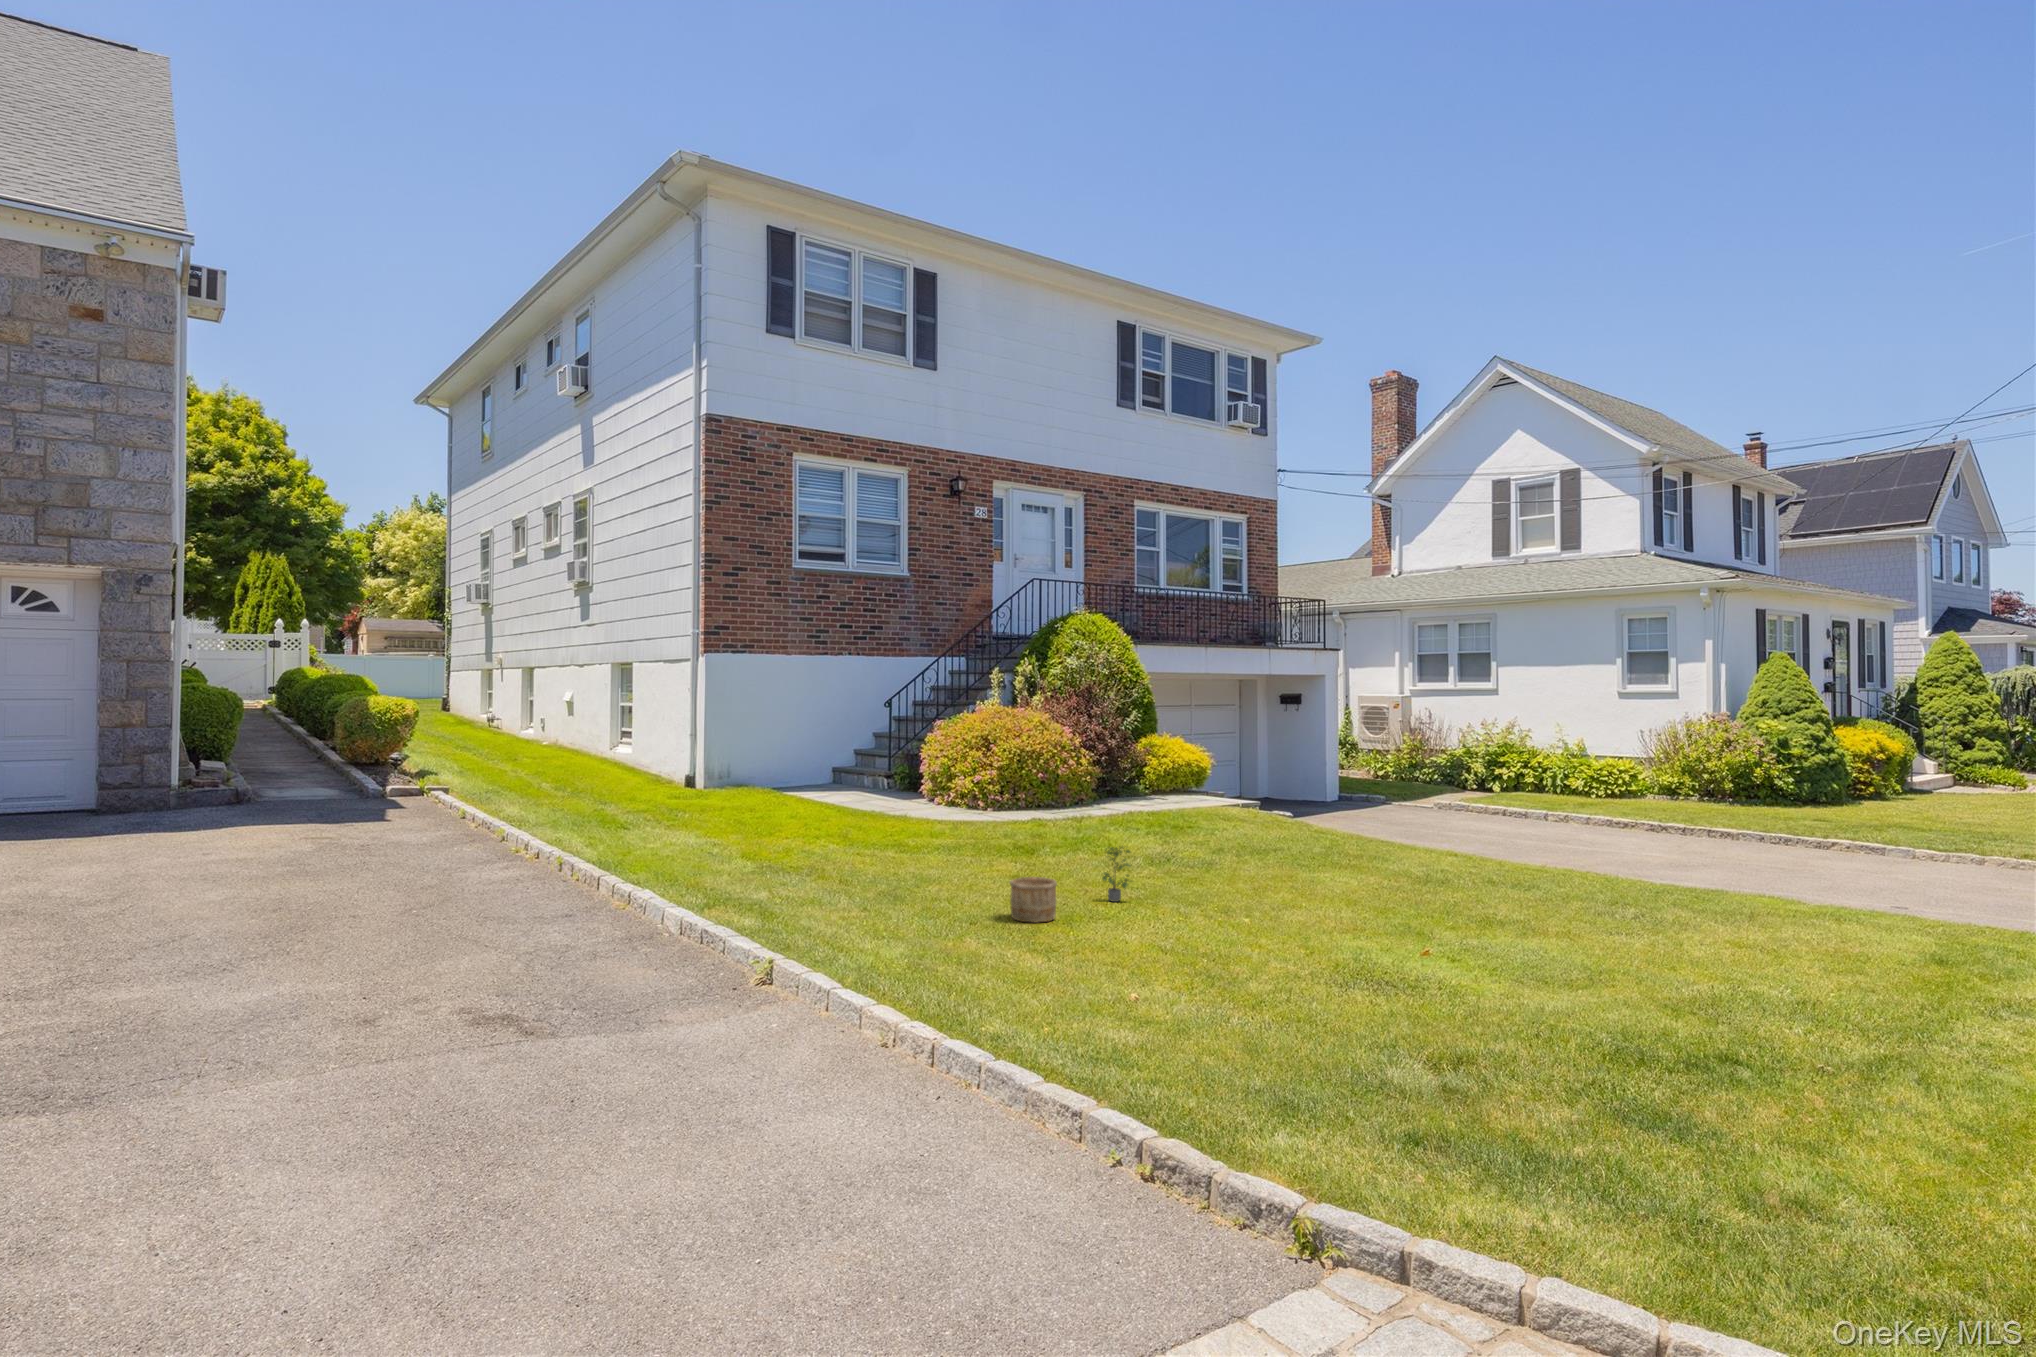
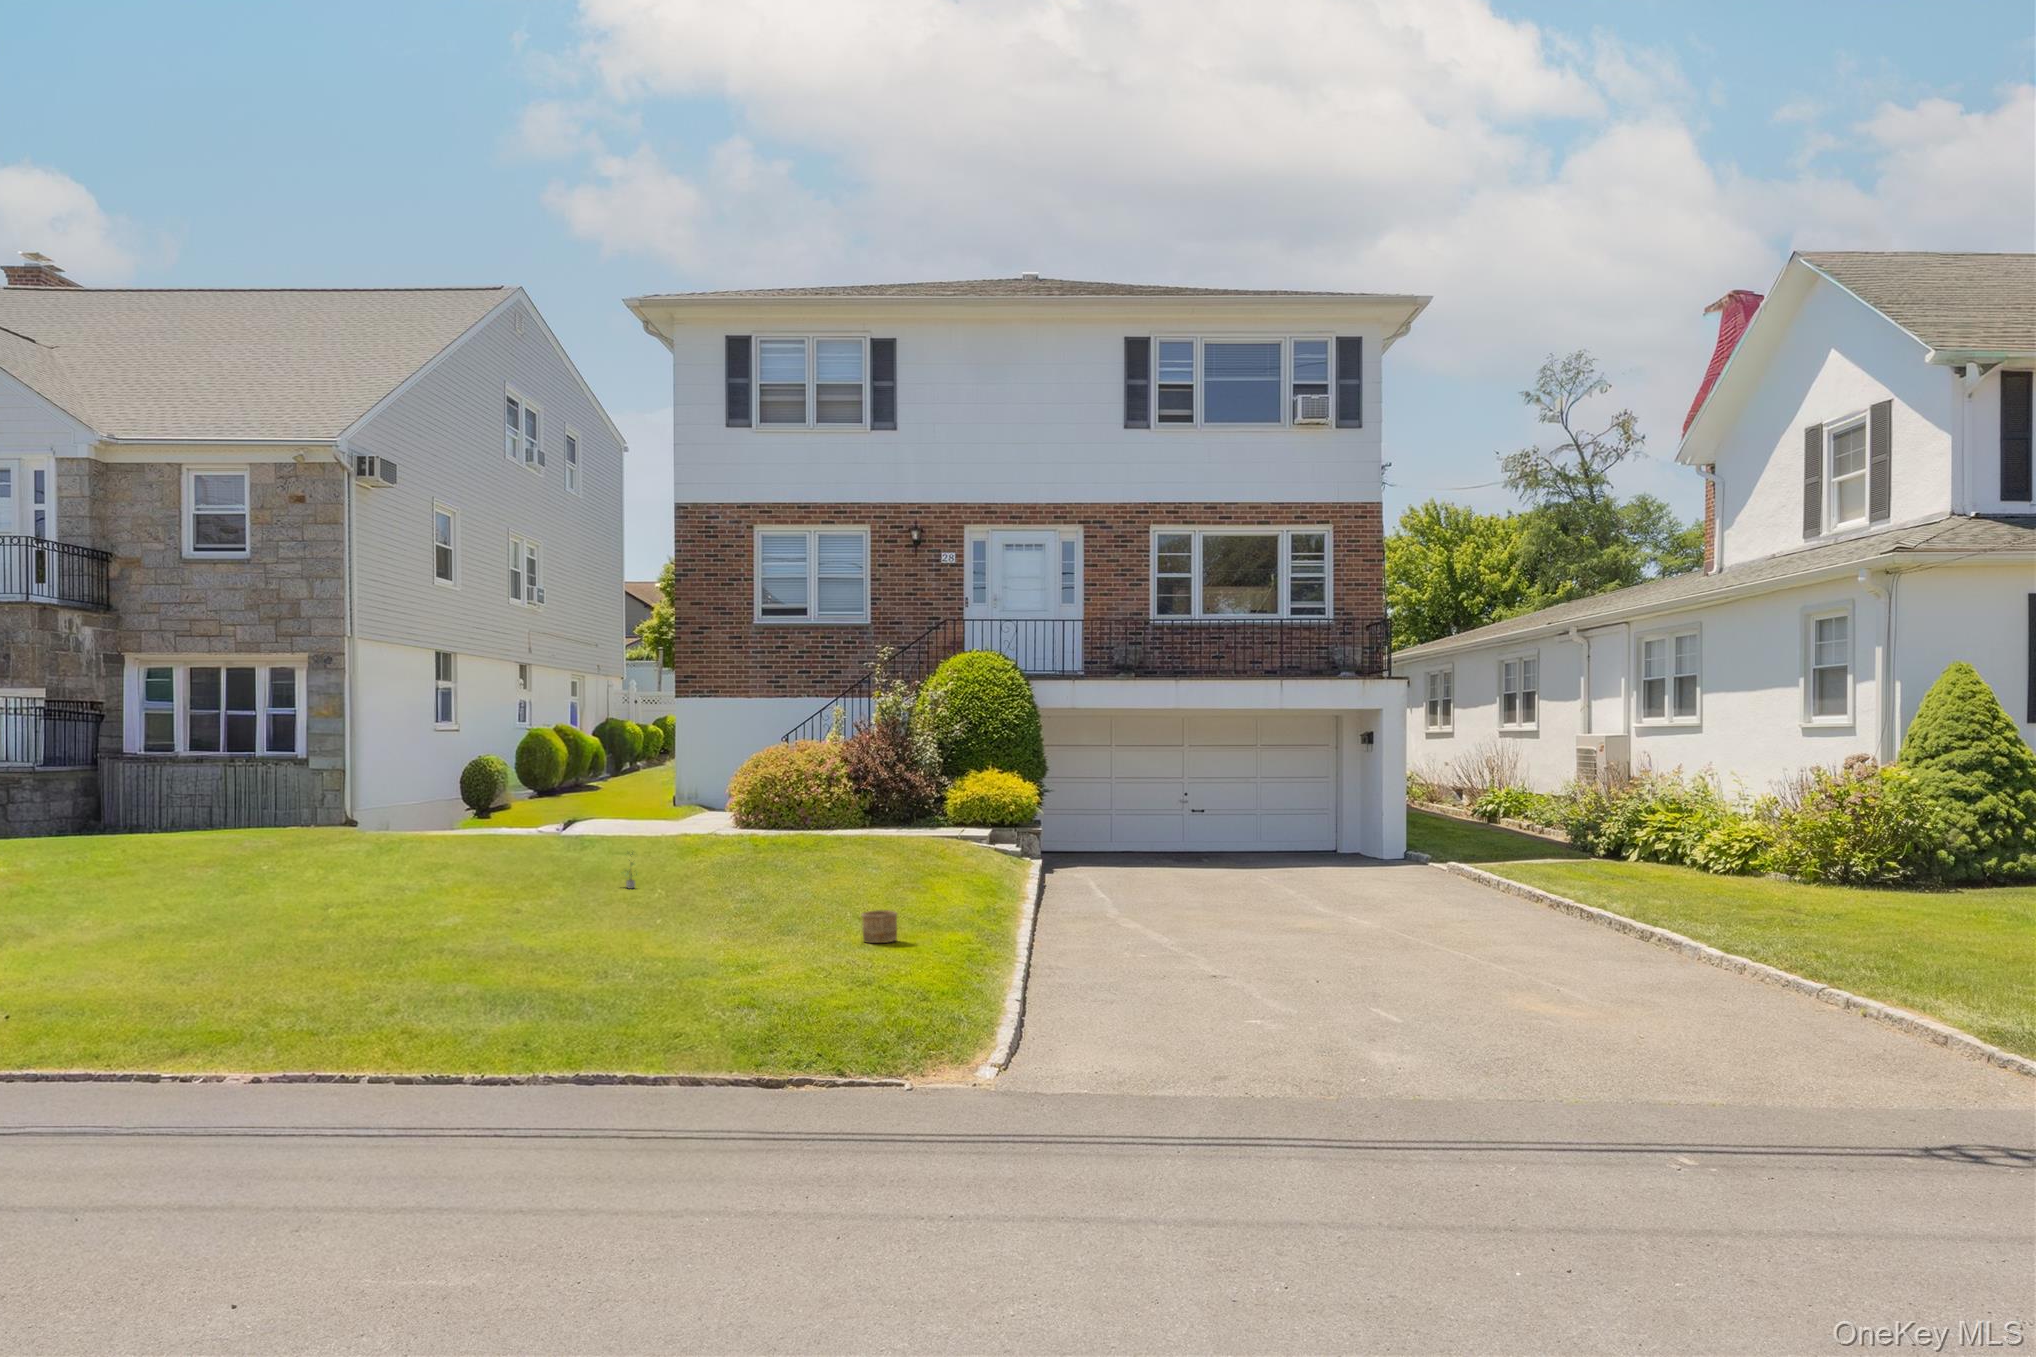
wooden bucket: present [1010,877,1057,923] -> present [862,910,897,943]

